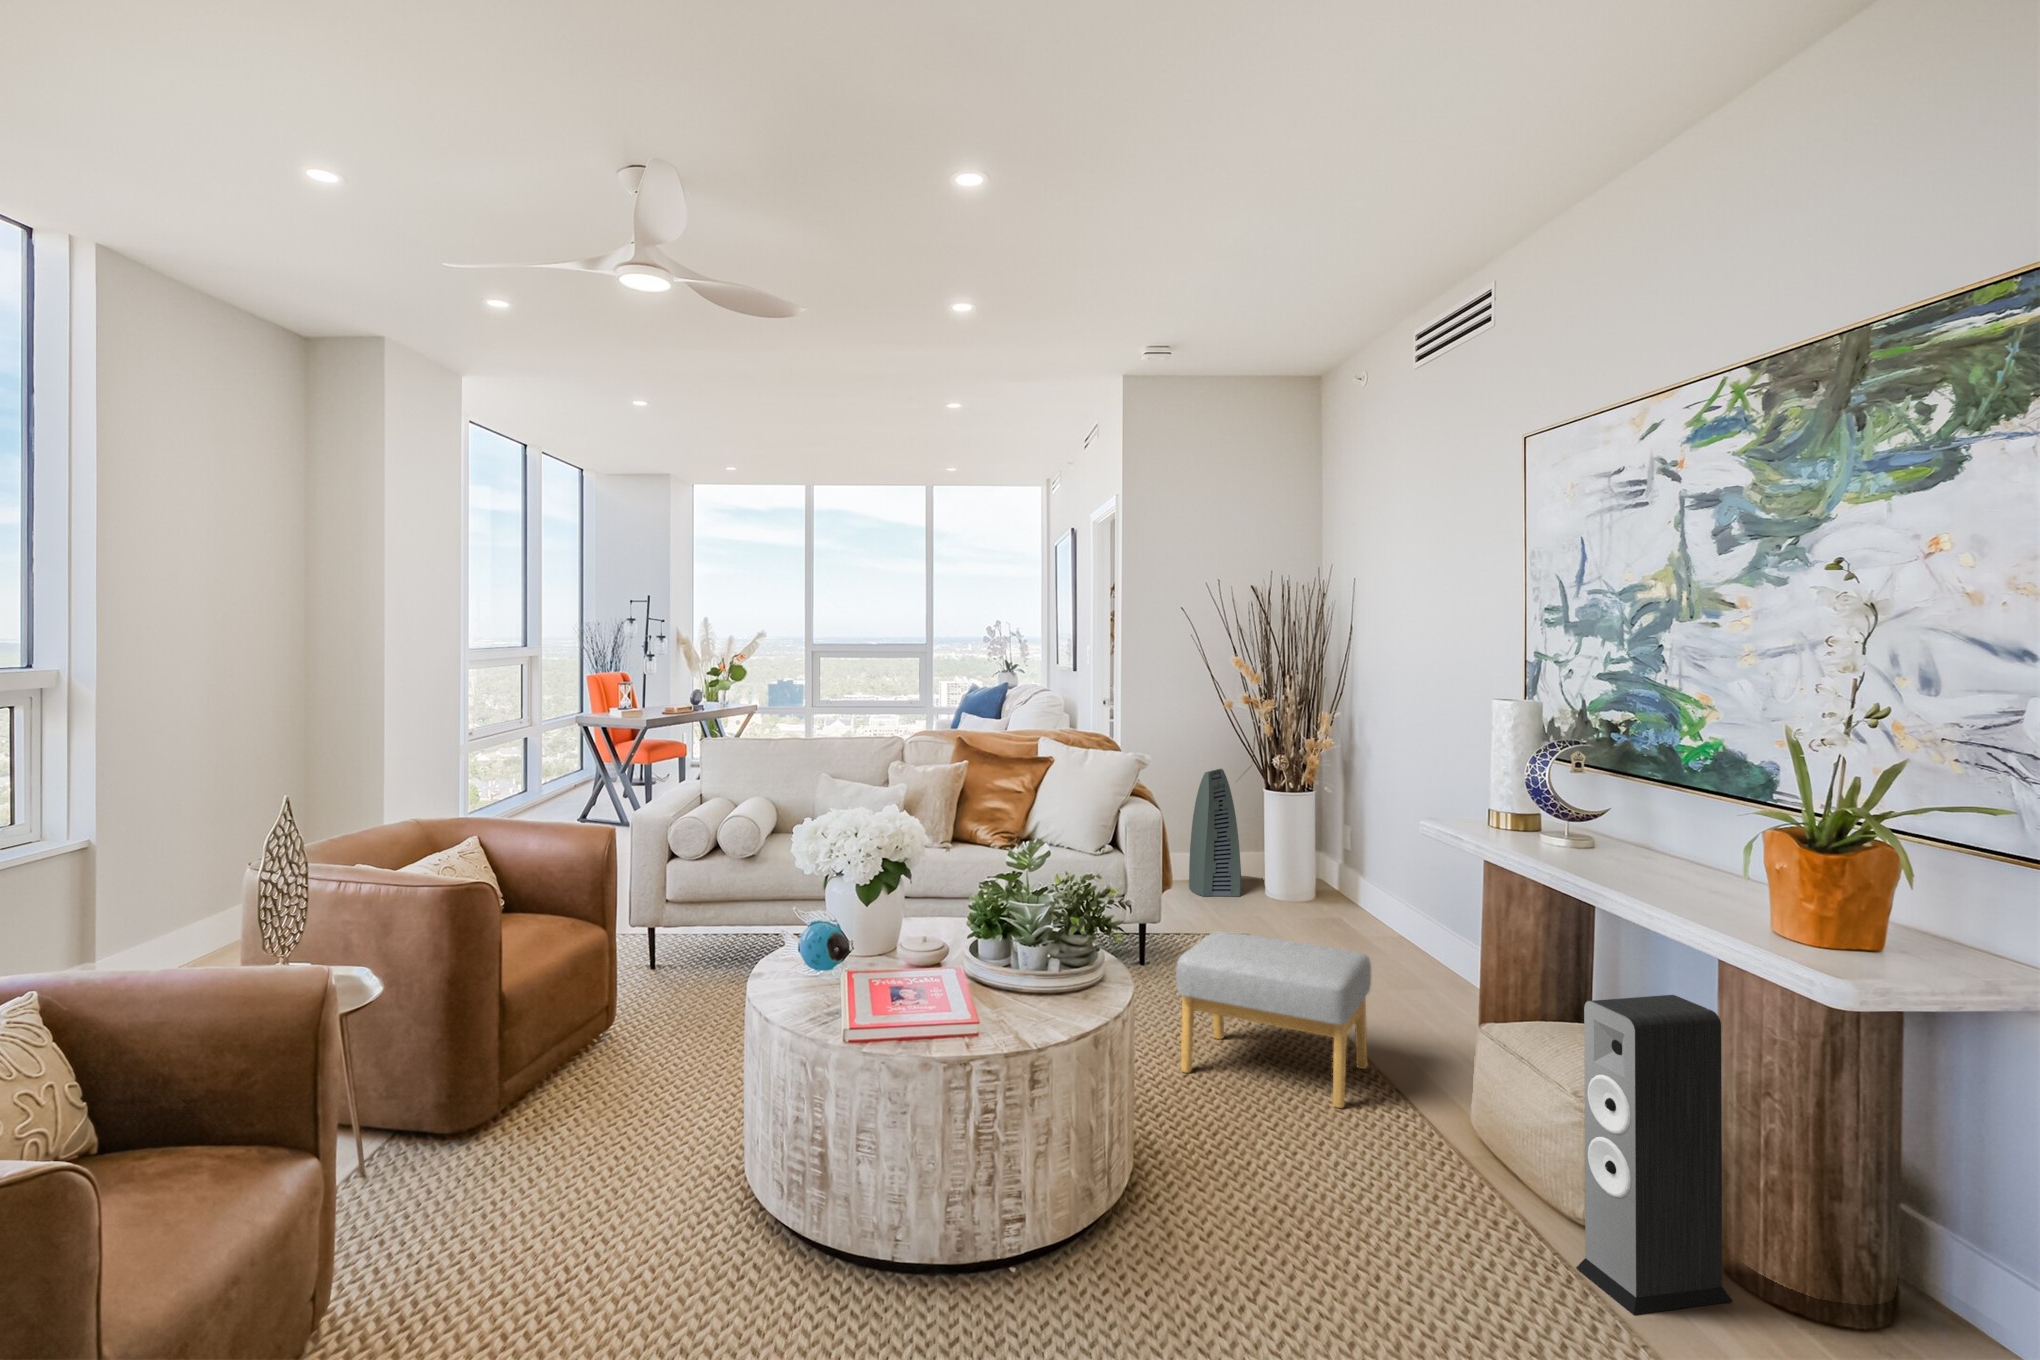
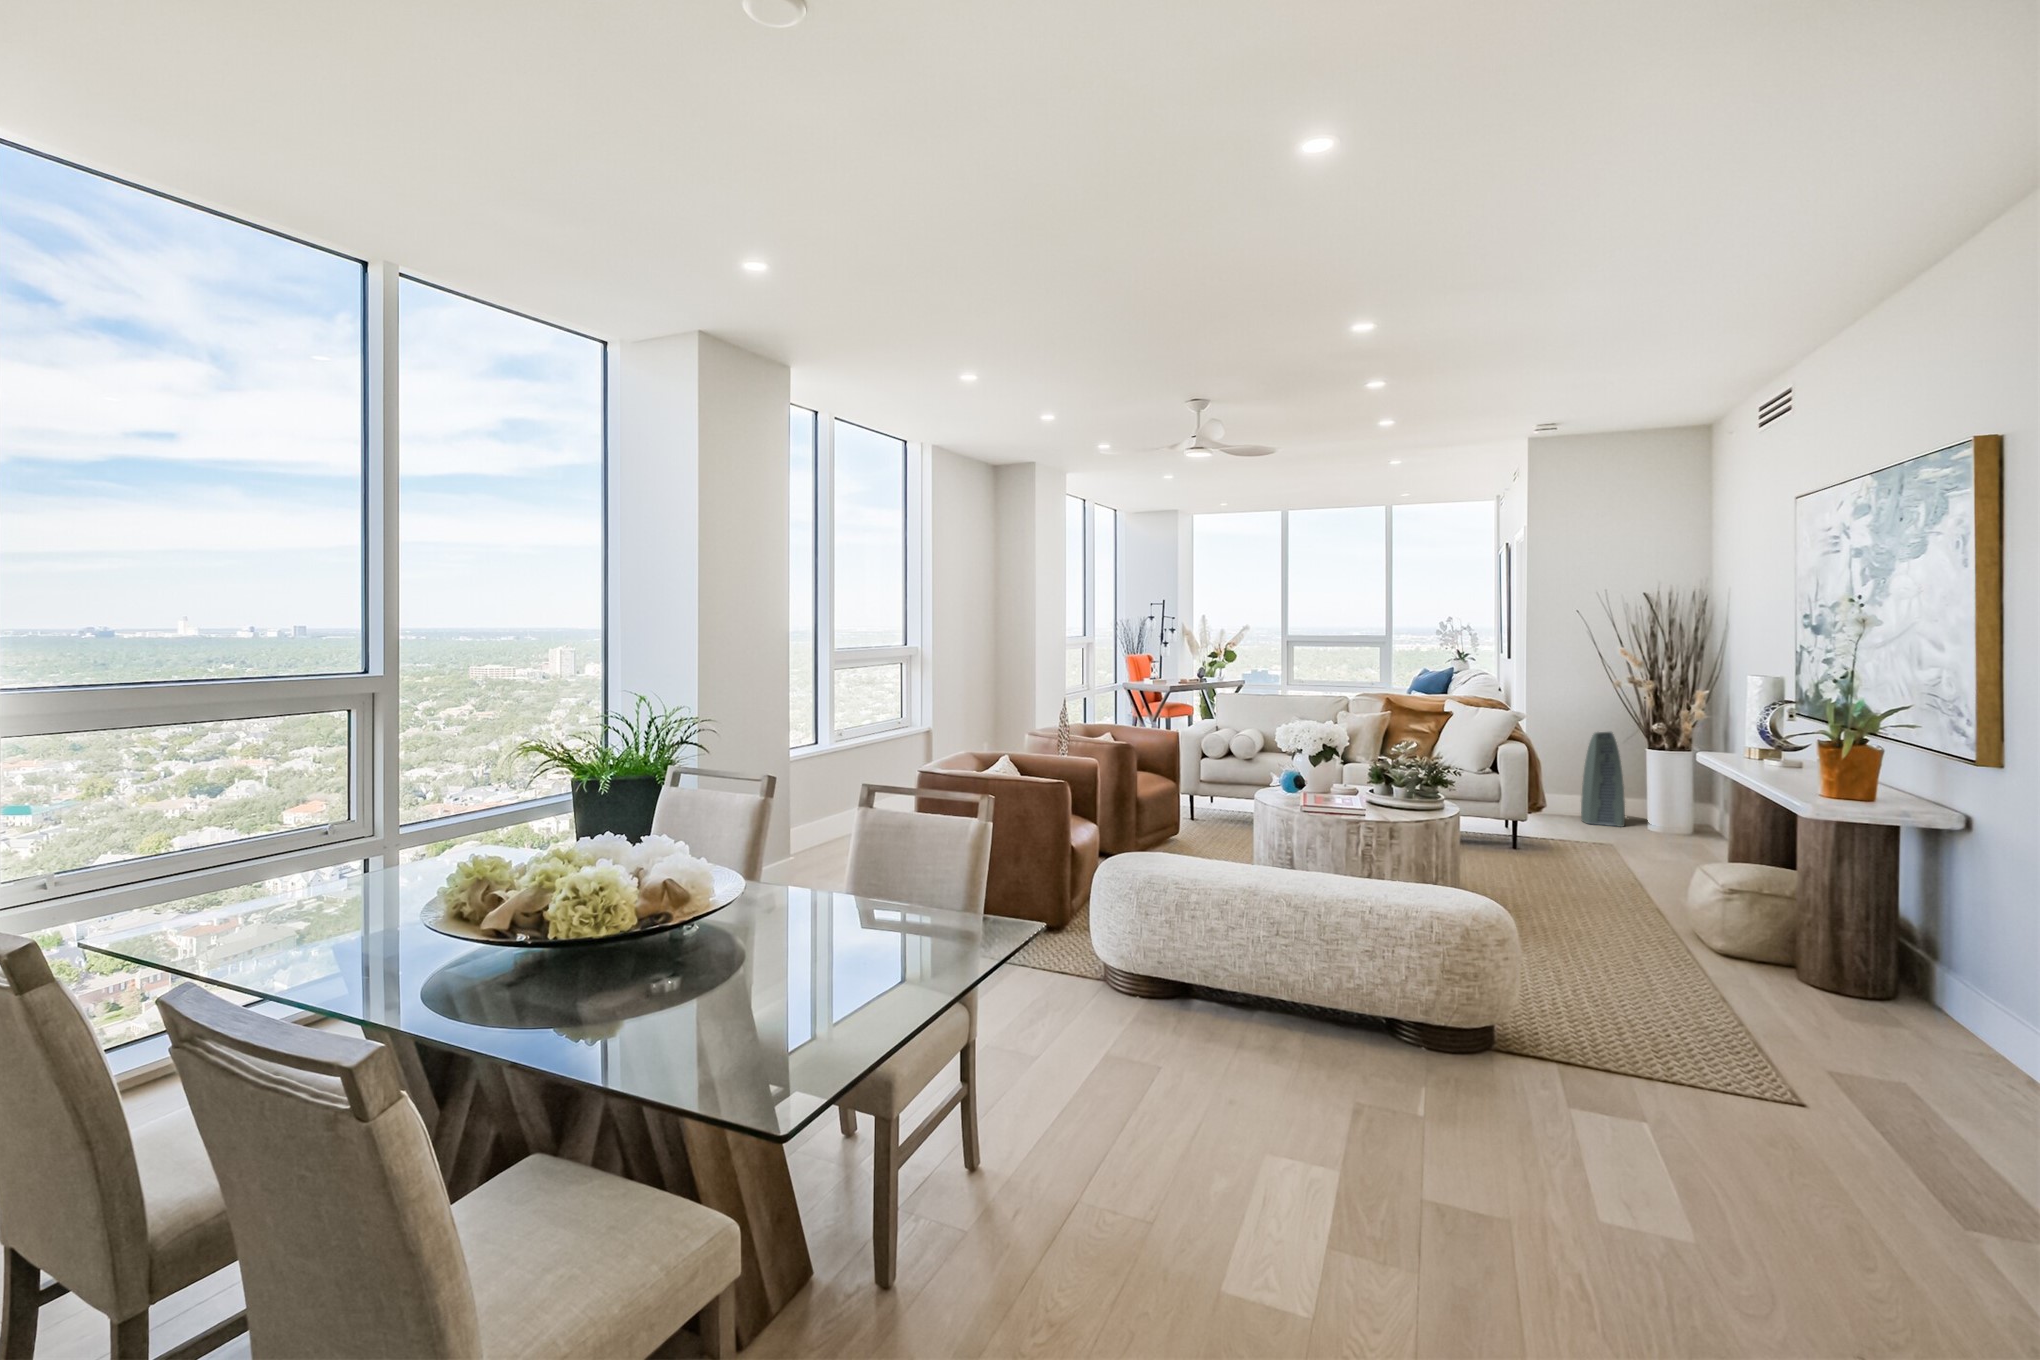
footstool: present [1176,931,1371,1108] -> none [1511,814,1650,910]
speaker: present [1576,995,1732,1314] -> none [1705,823,1793,984]

